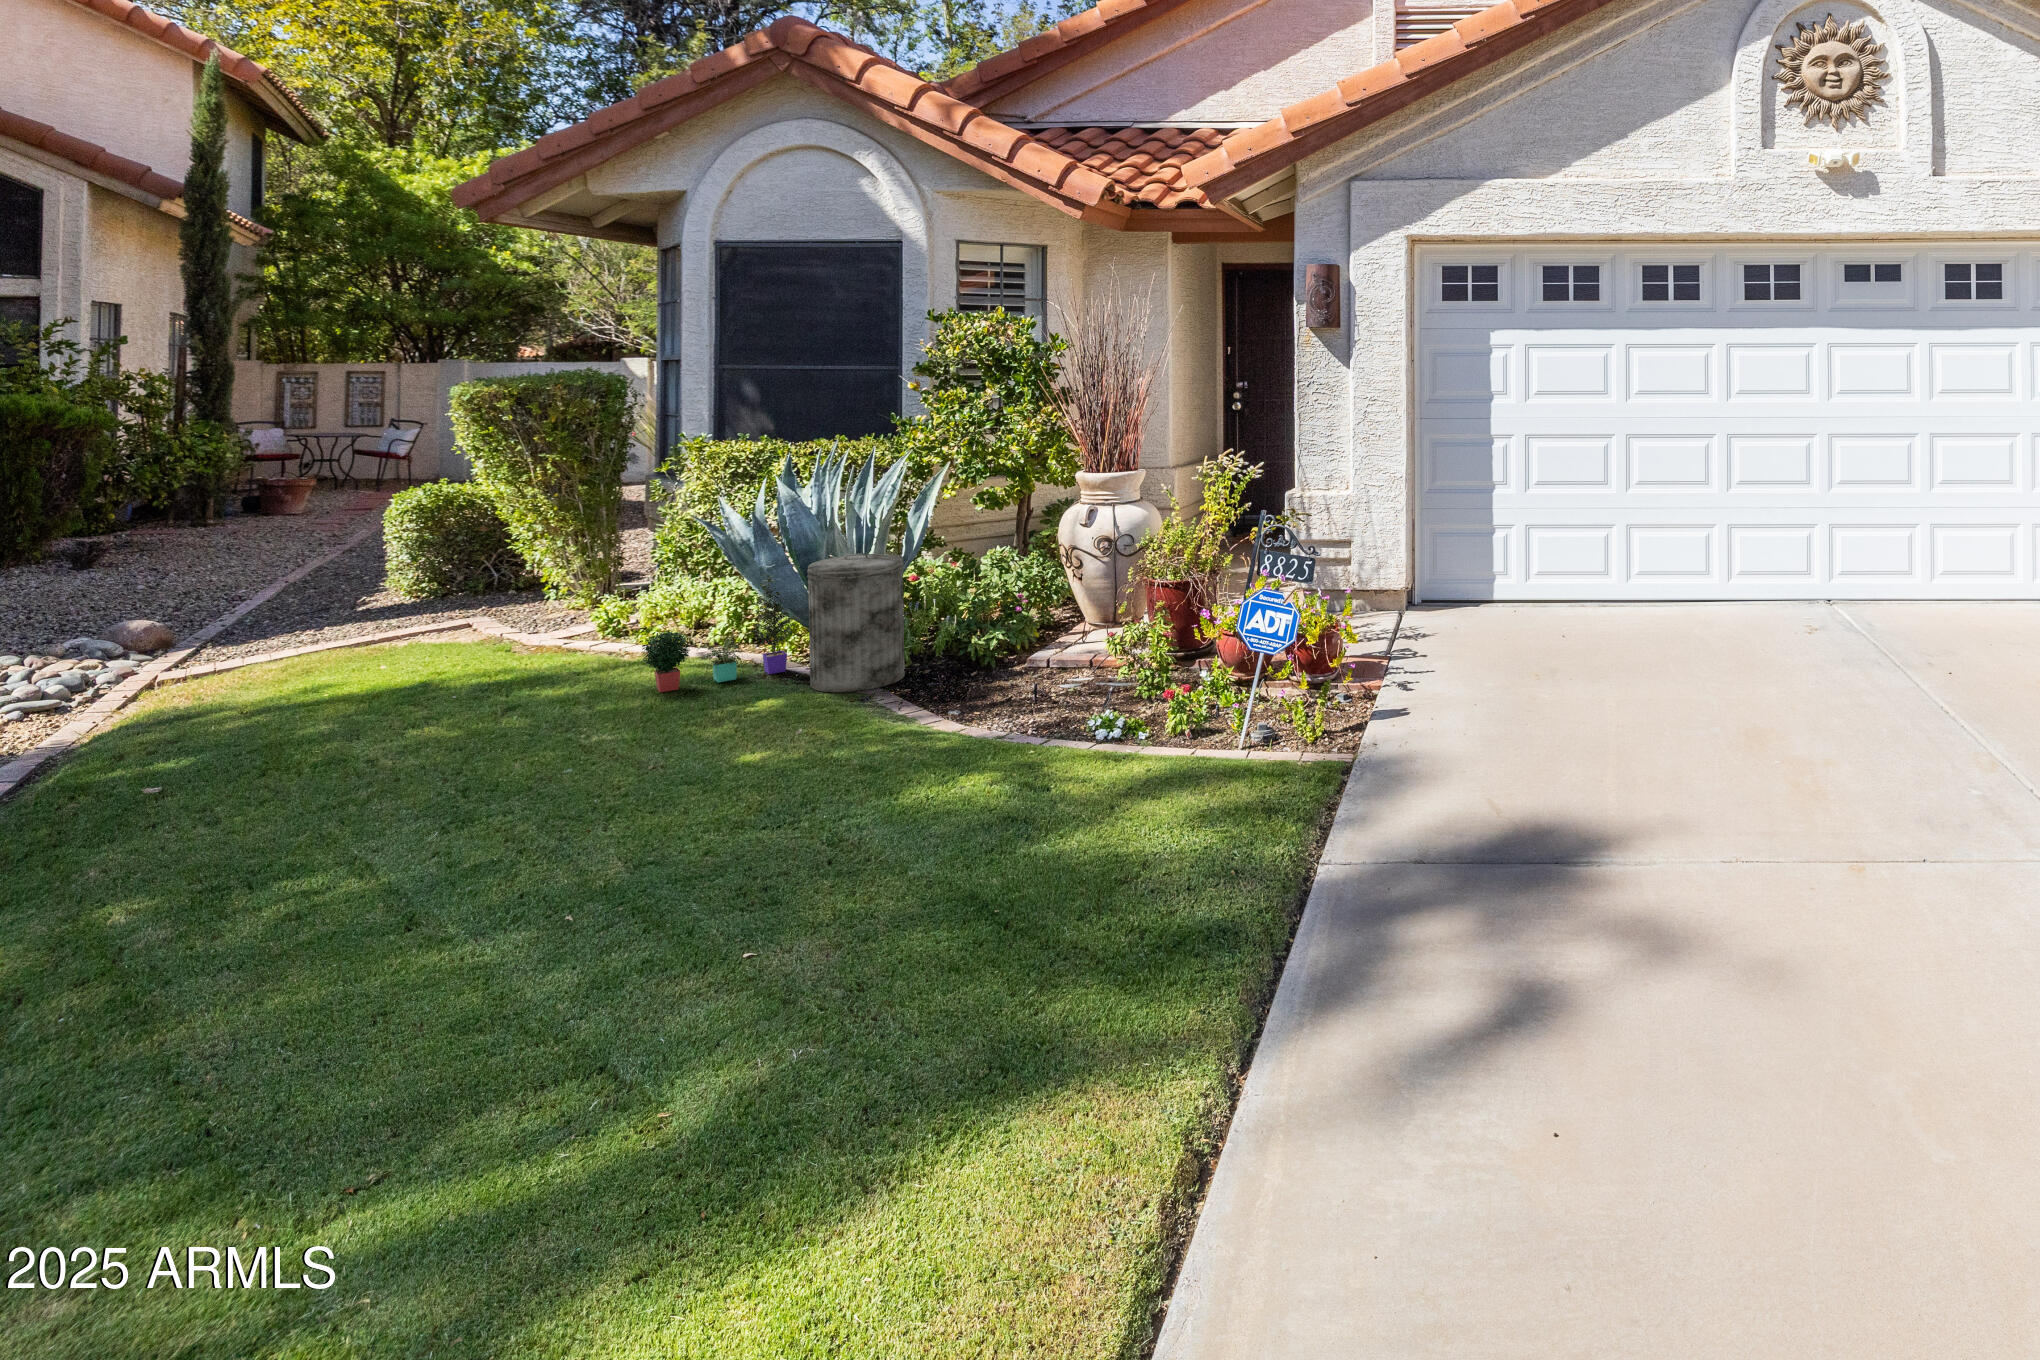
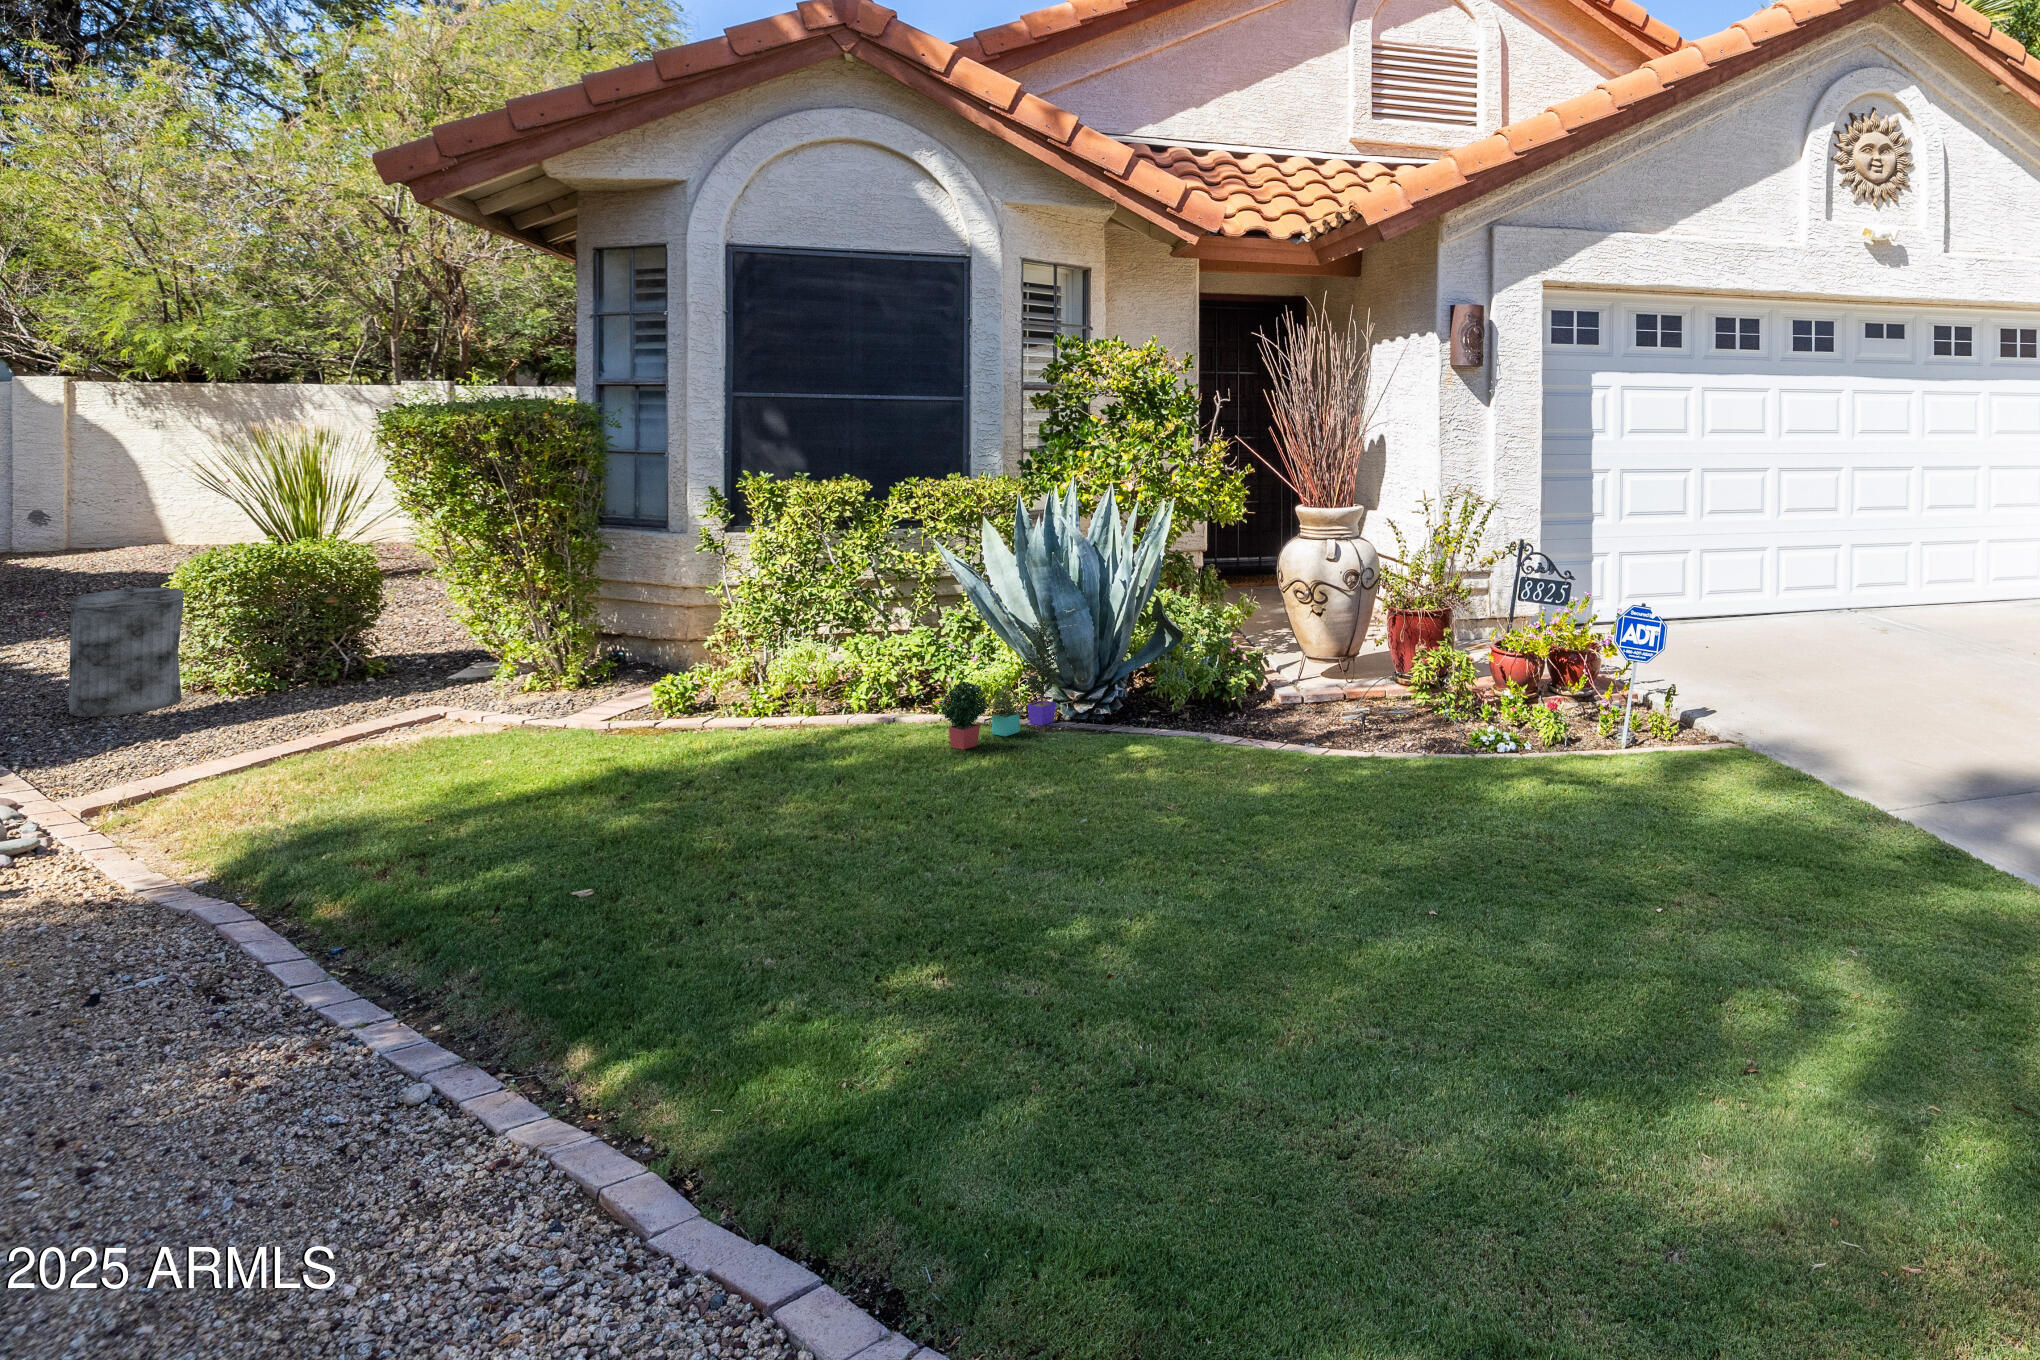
trash can: present [807,554,905,692] -> present [69,586,184,717]

